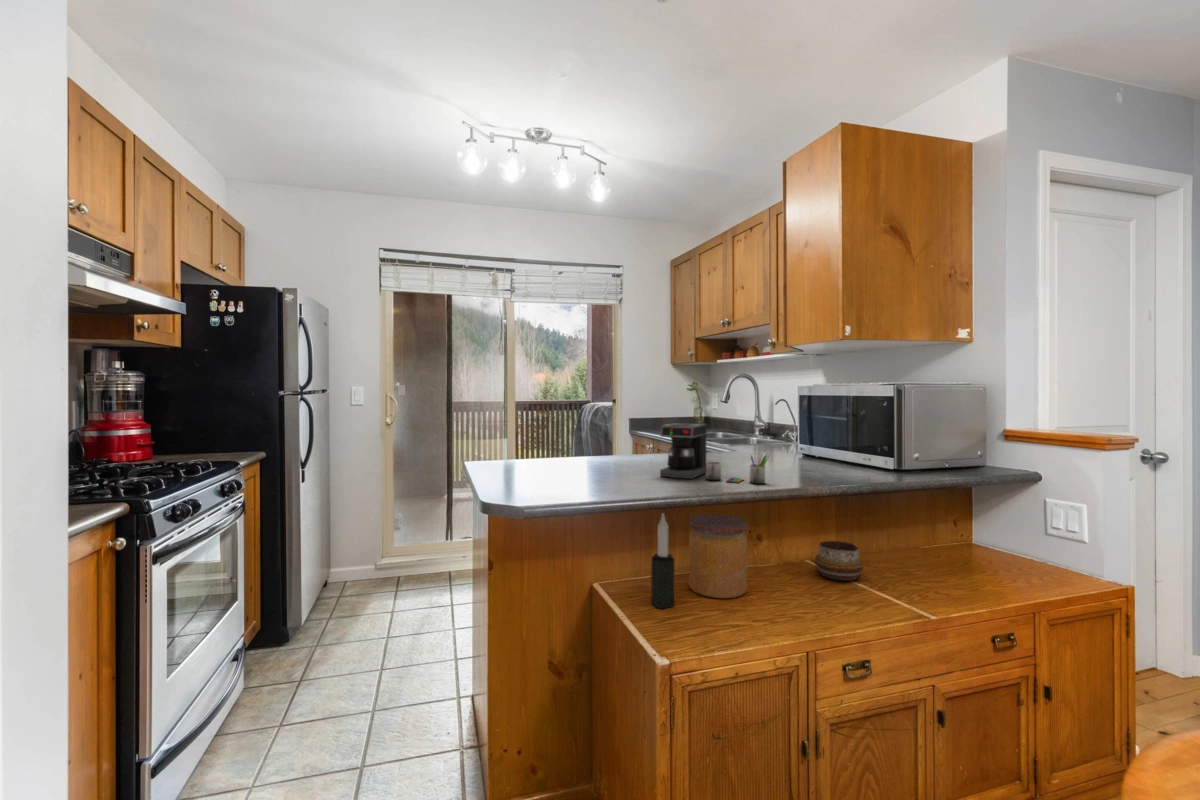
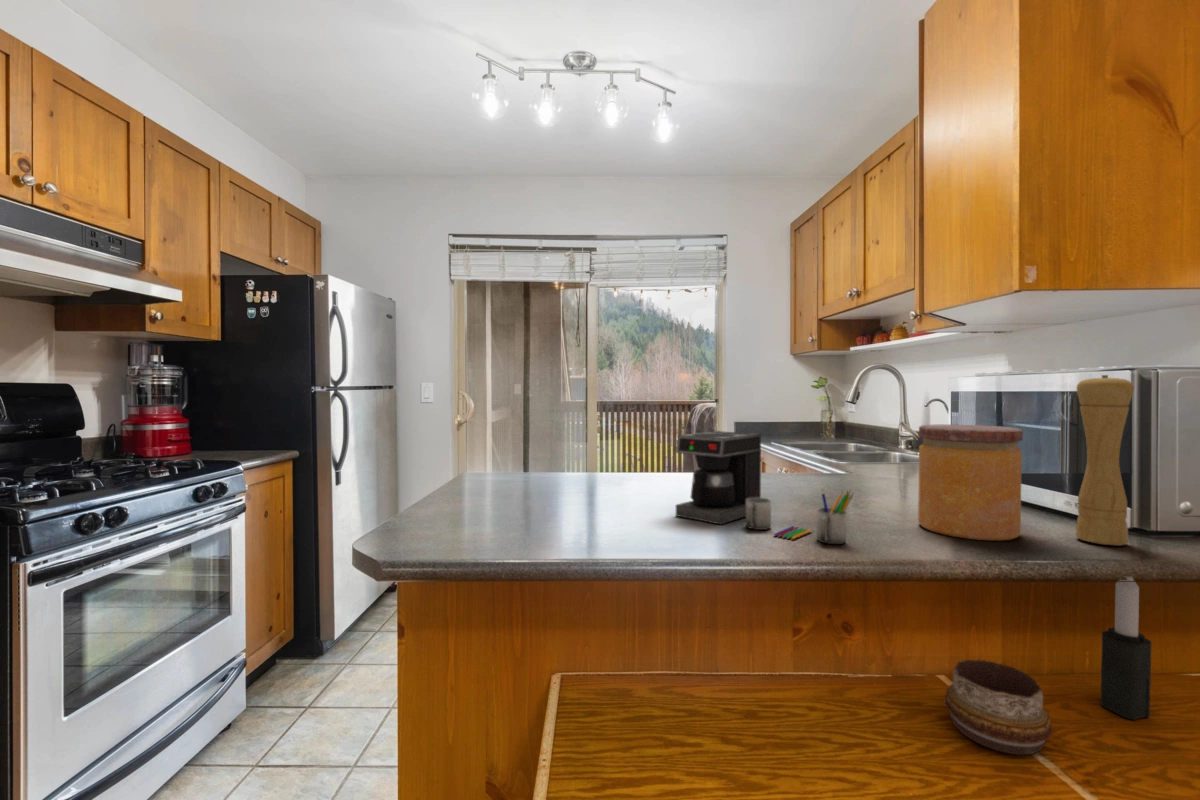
pepper mill: none [871,389,895,477] -> present [1076,375,1133,545]
candle: present [651,513,674,609] -> present [1101,577,1151,720]
jar: present [689,514,748,598] -> present [918,425,1023,541]

